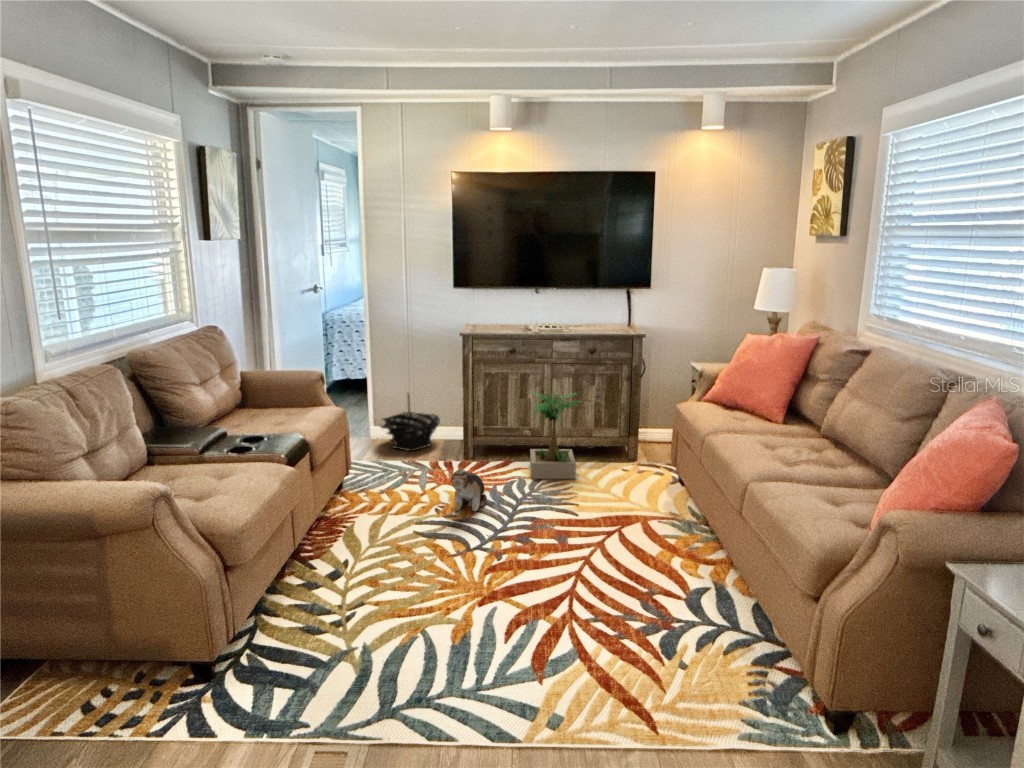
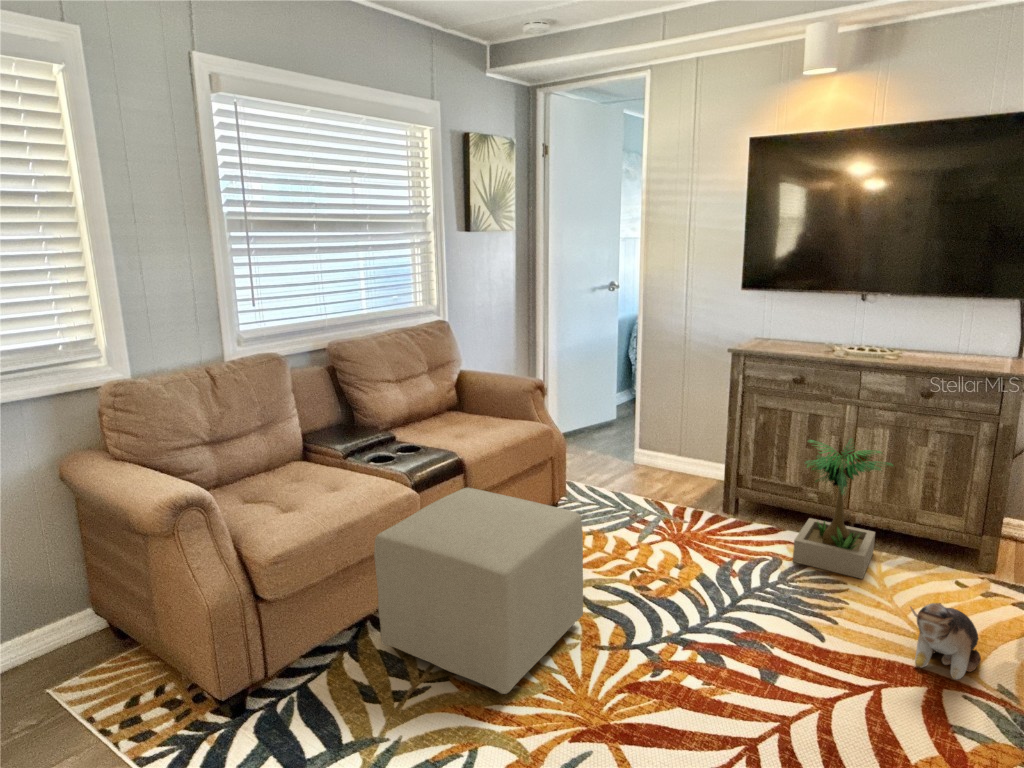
basket: present [381,396,440,451] -> none [630,414,707,487]
ottoman: none [284,461,430,600] -> present [374,488,583,694]
plush toy: present [448,469,487,511] -> present [910,603,981,679]

